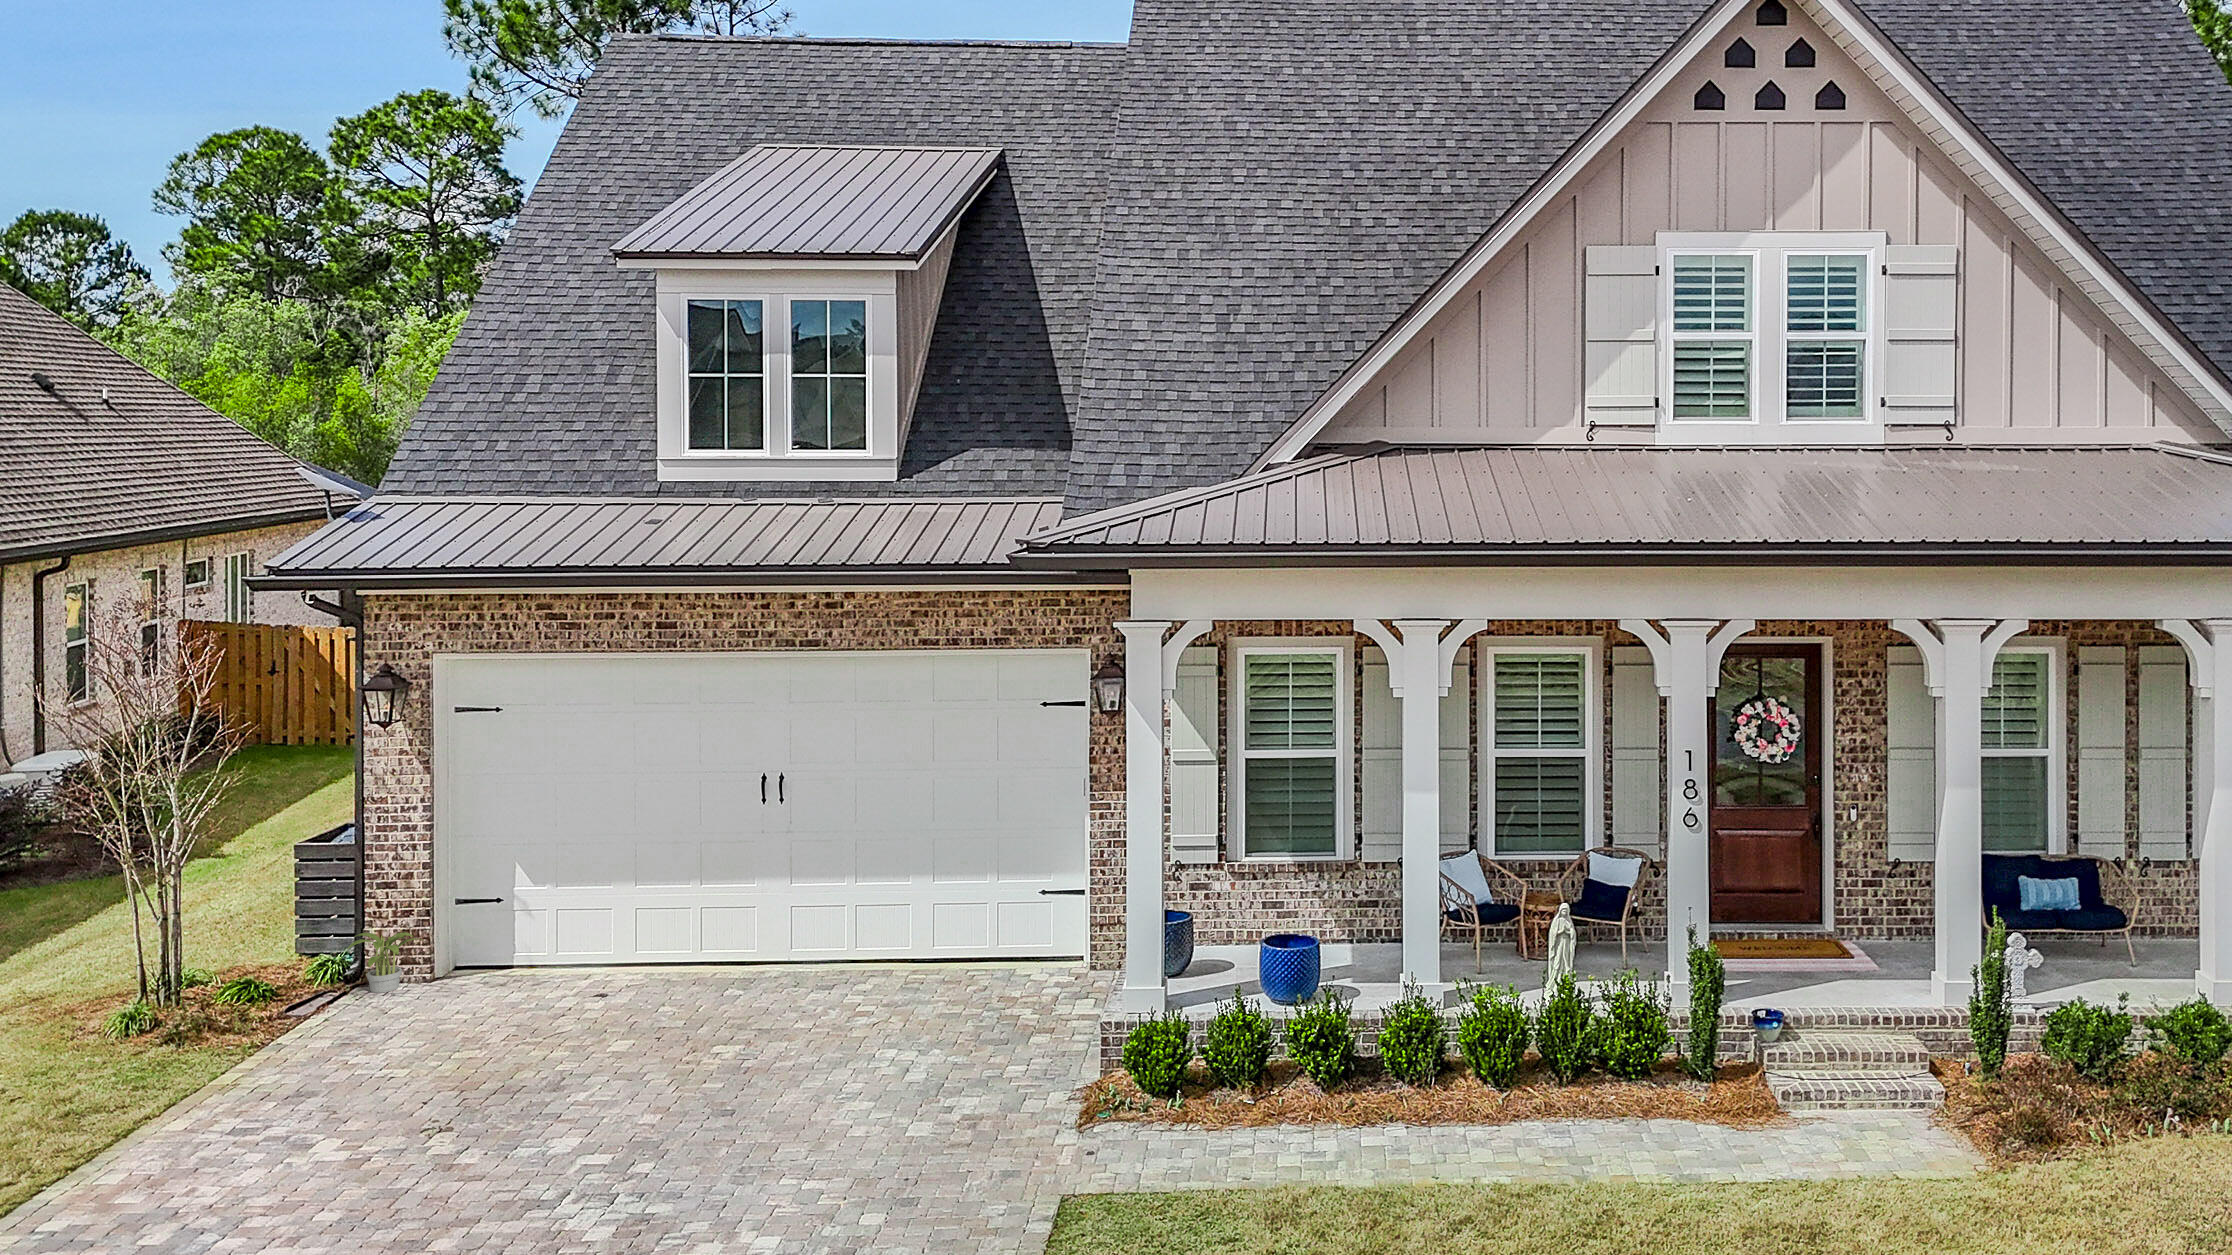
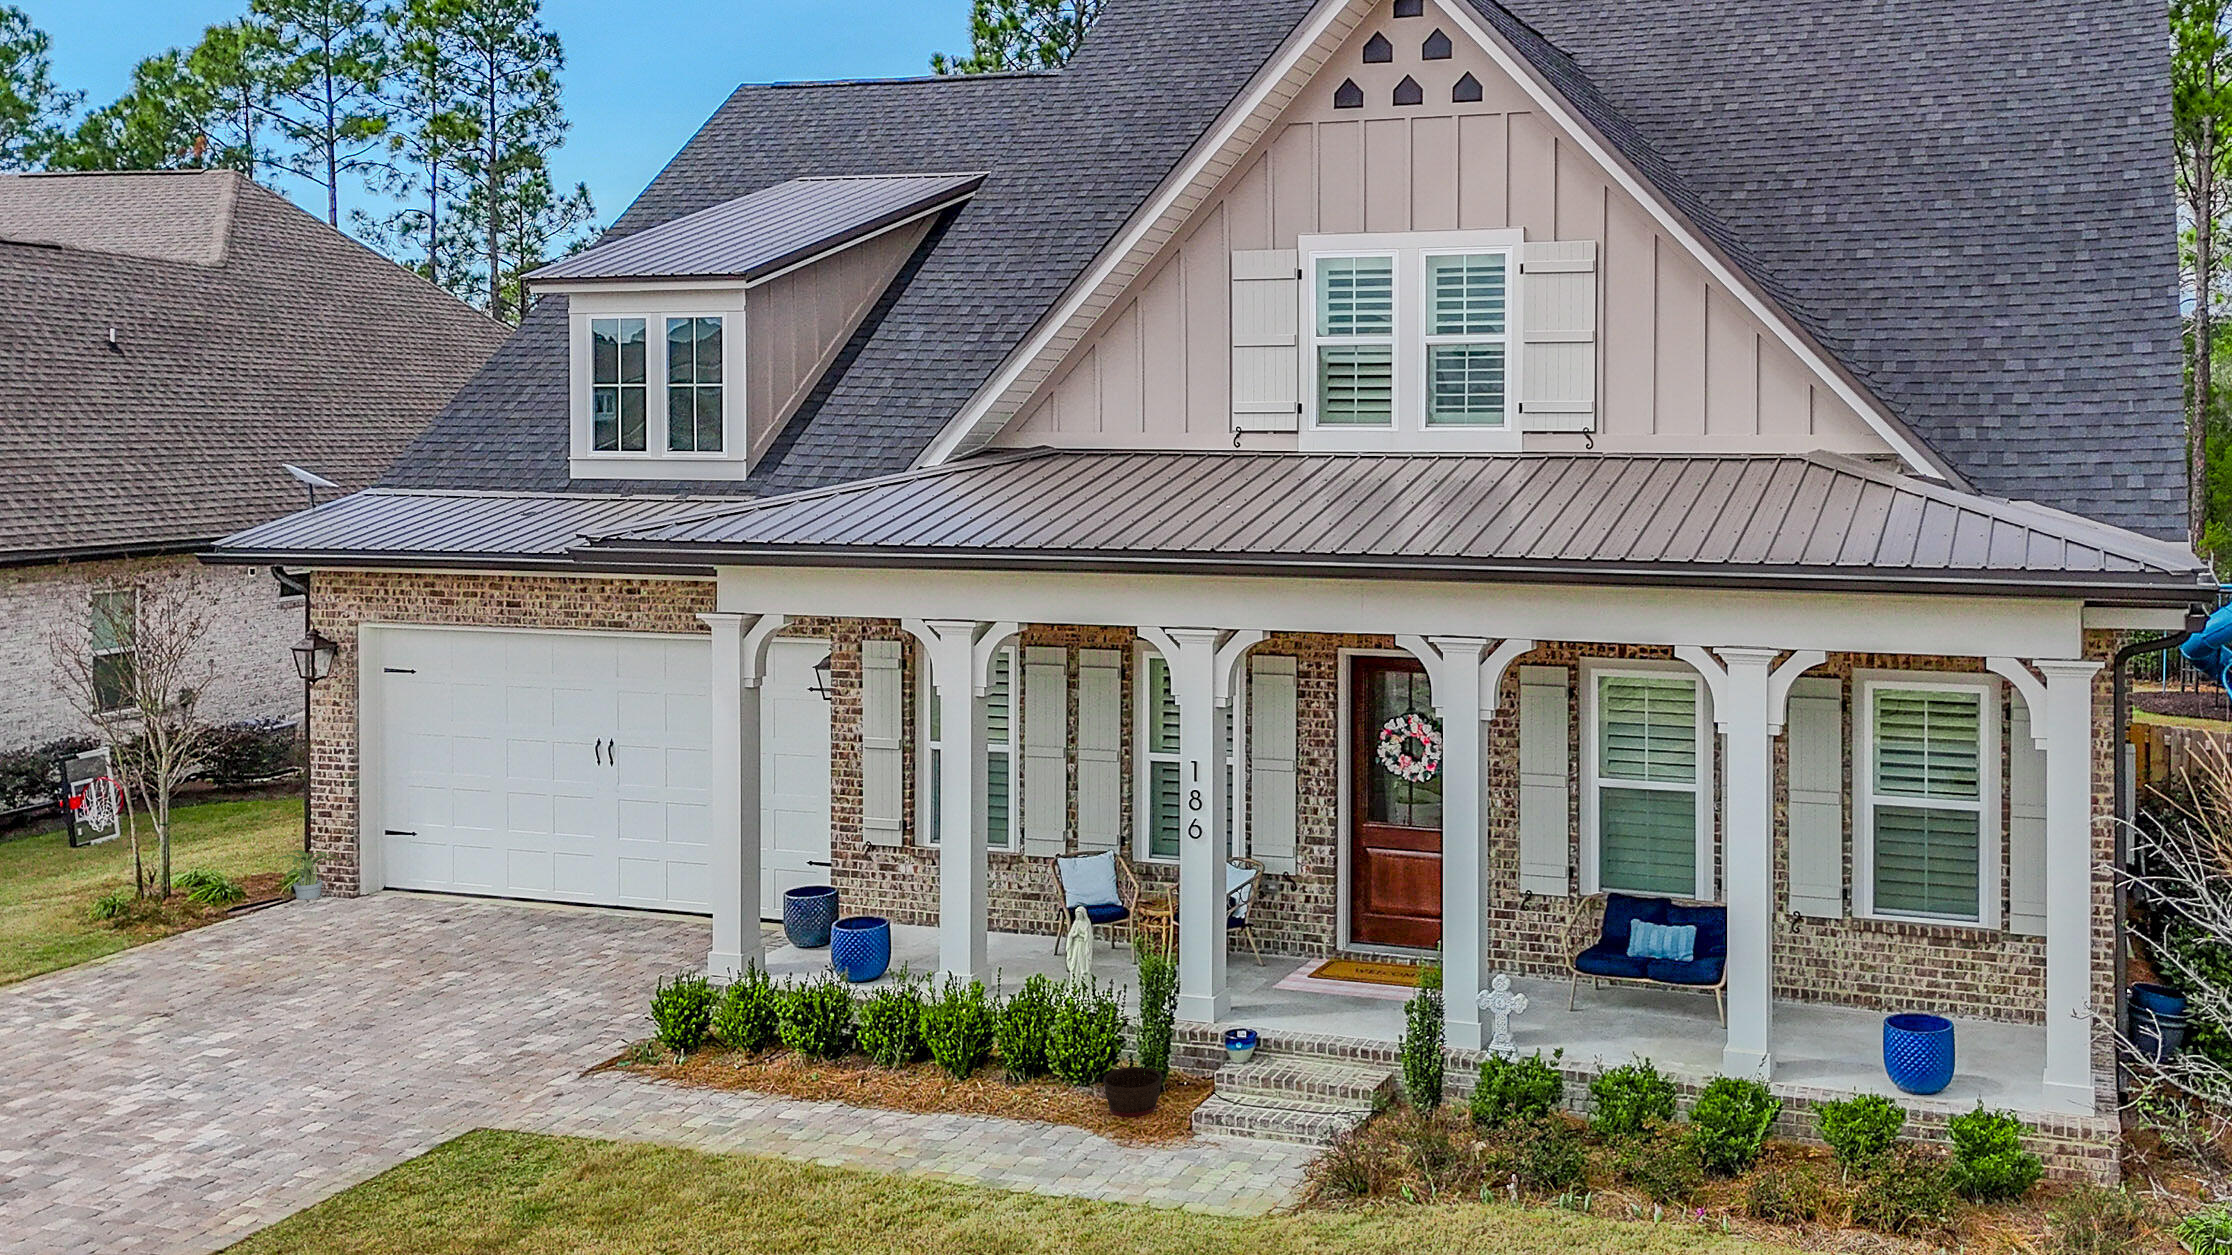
basket: none [1679,1058,1738,1109] -> present [1103,1067,1162,1117]

